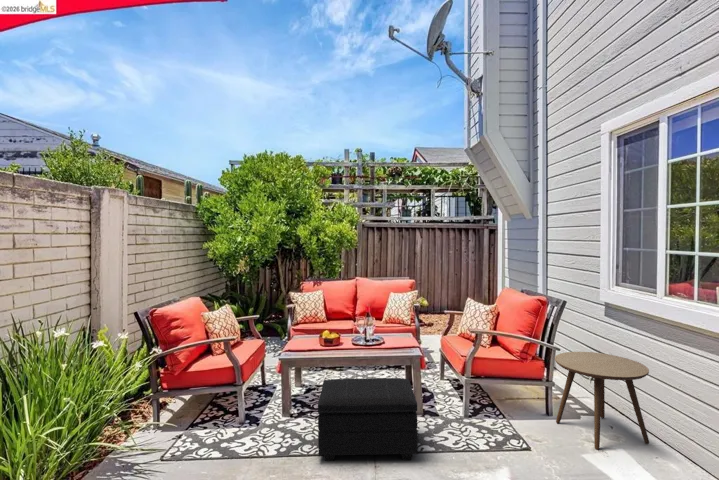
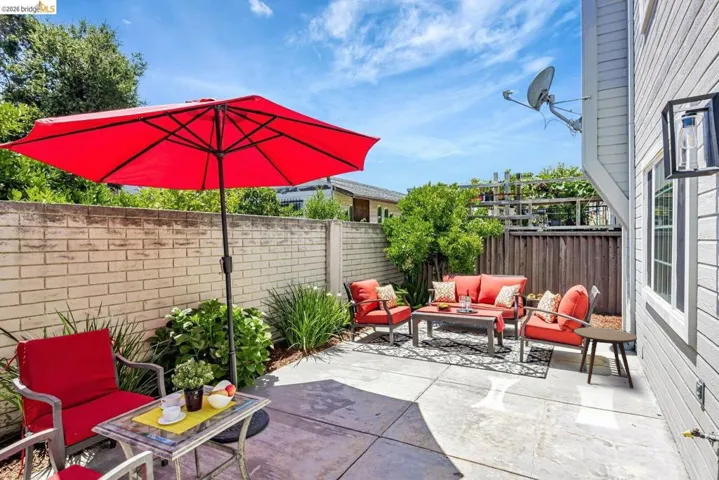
footstool: present [318,378,418,461] -> none [420,325,478,368]

